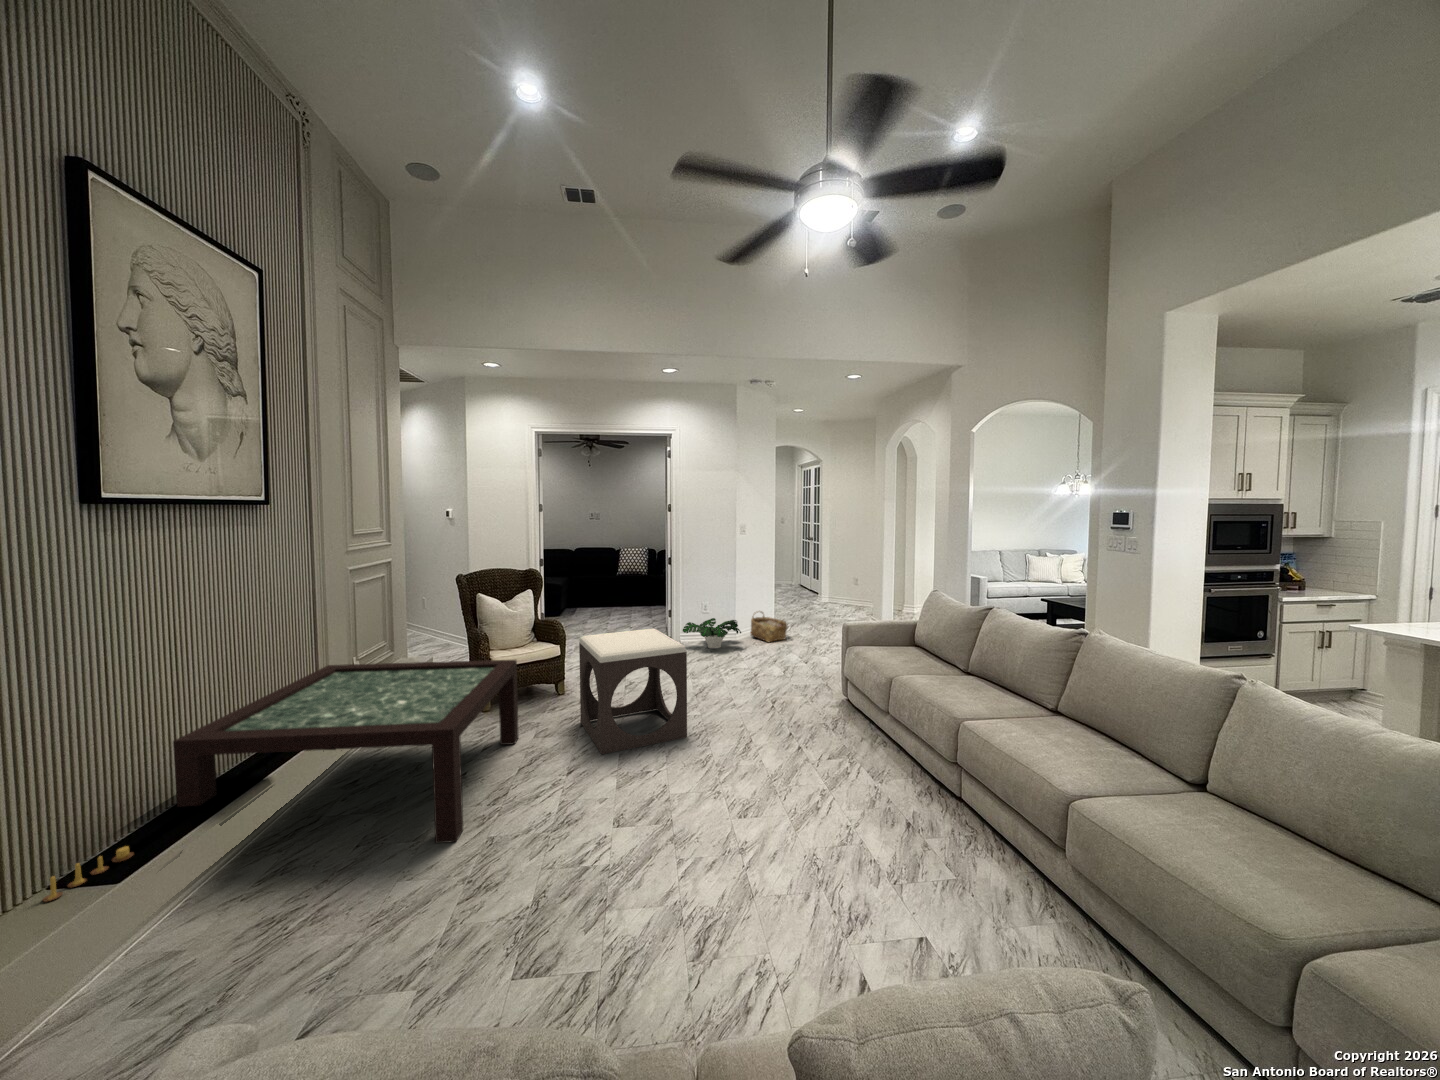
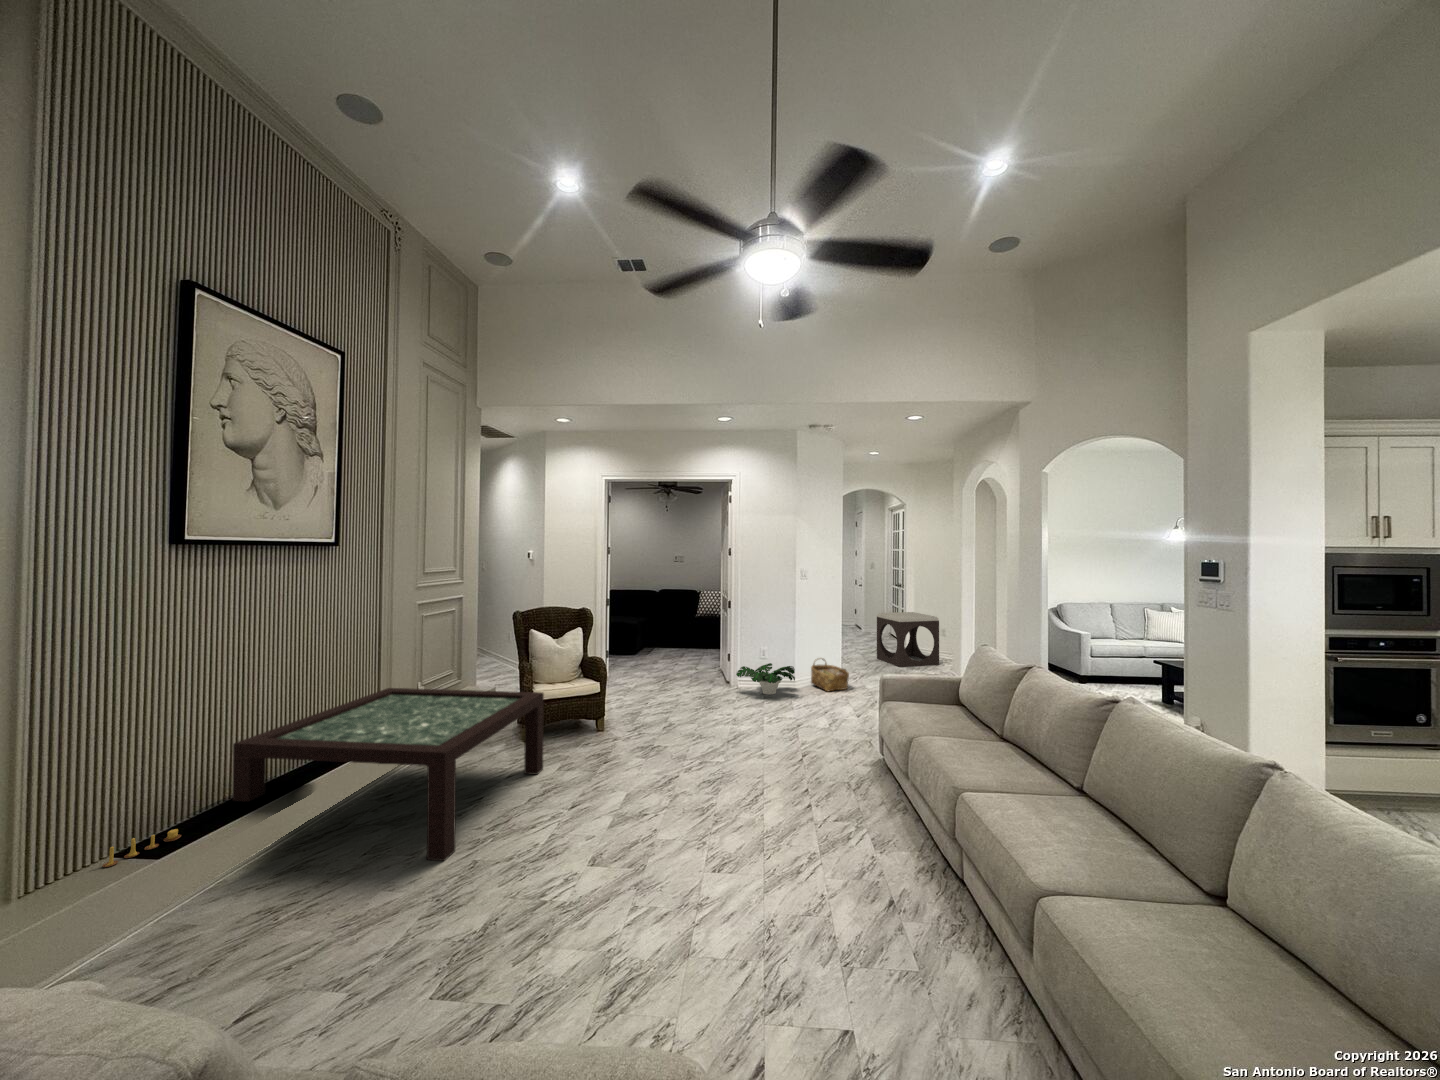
footstool: present [579,629,687,754] -> present [877,612,939,667]

